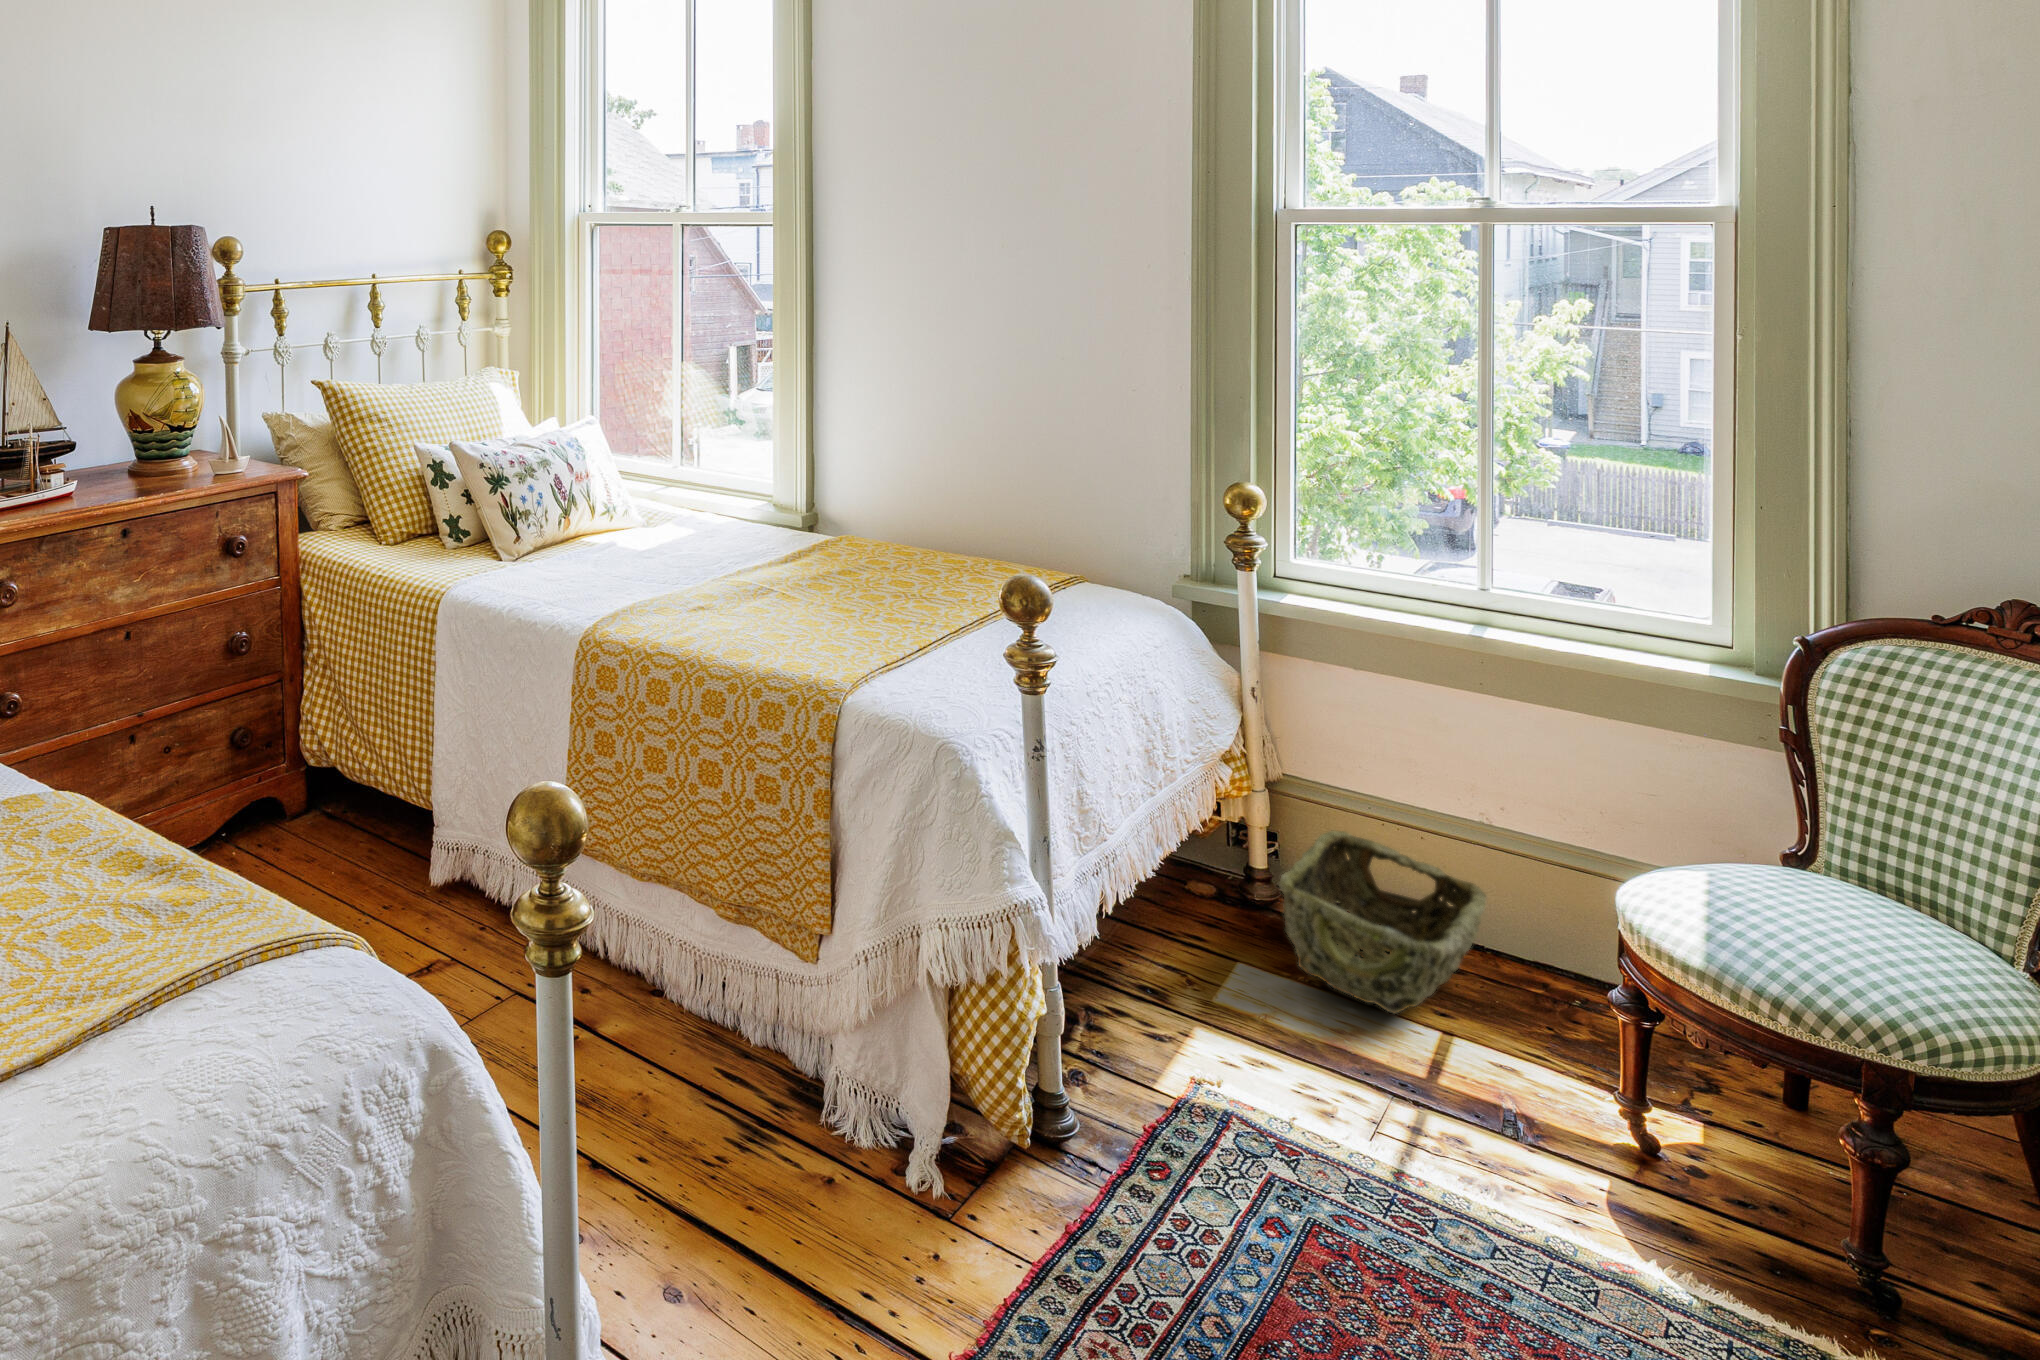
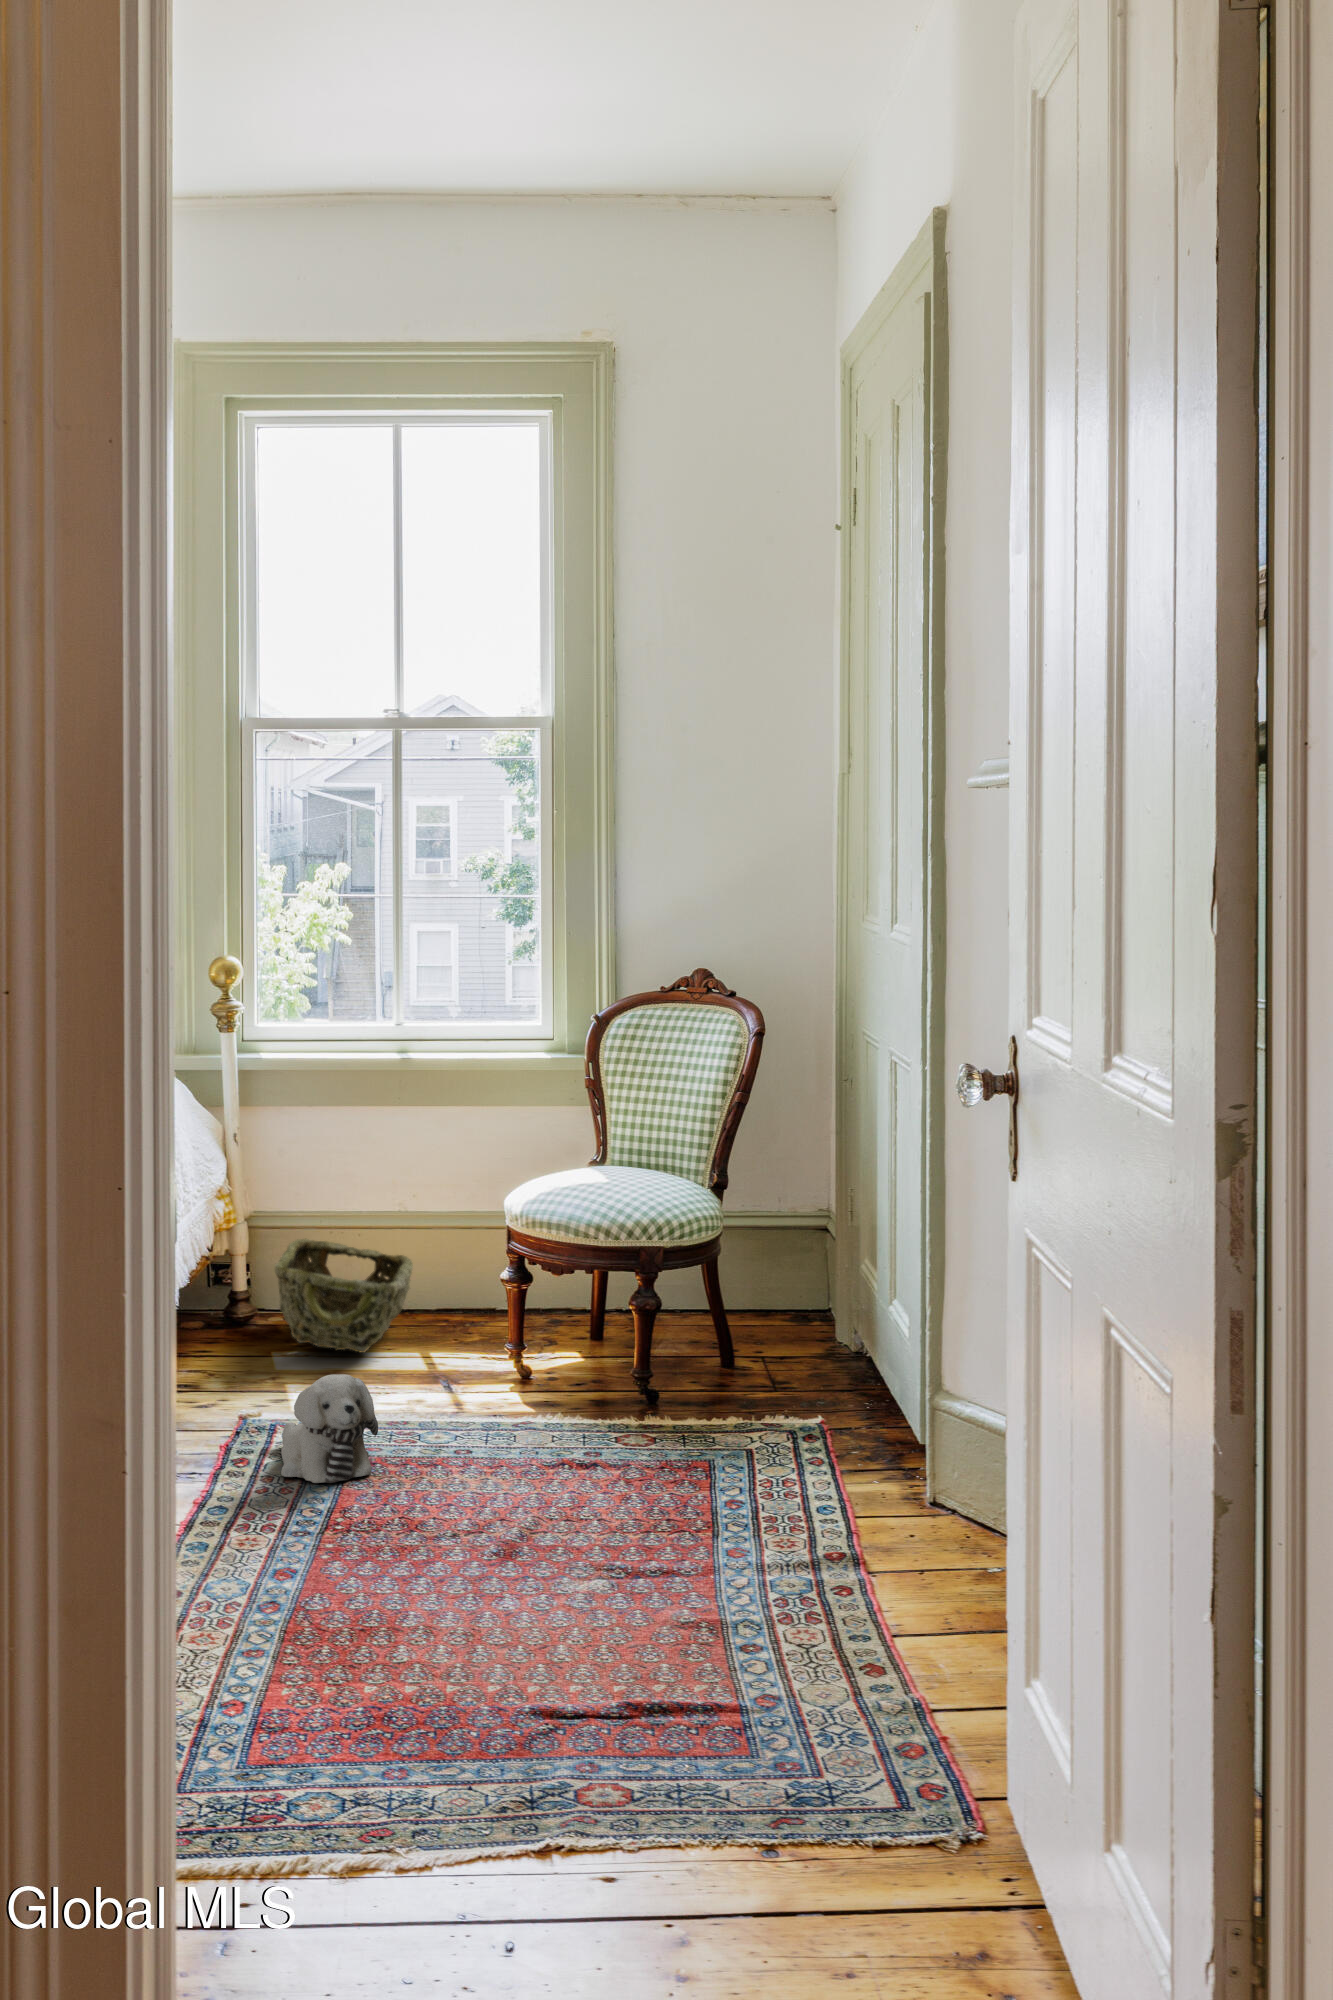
plush toy: none [1206,1122,1354,1282] -> present [281,1374,378,1483]

